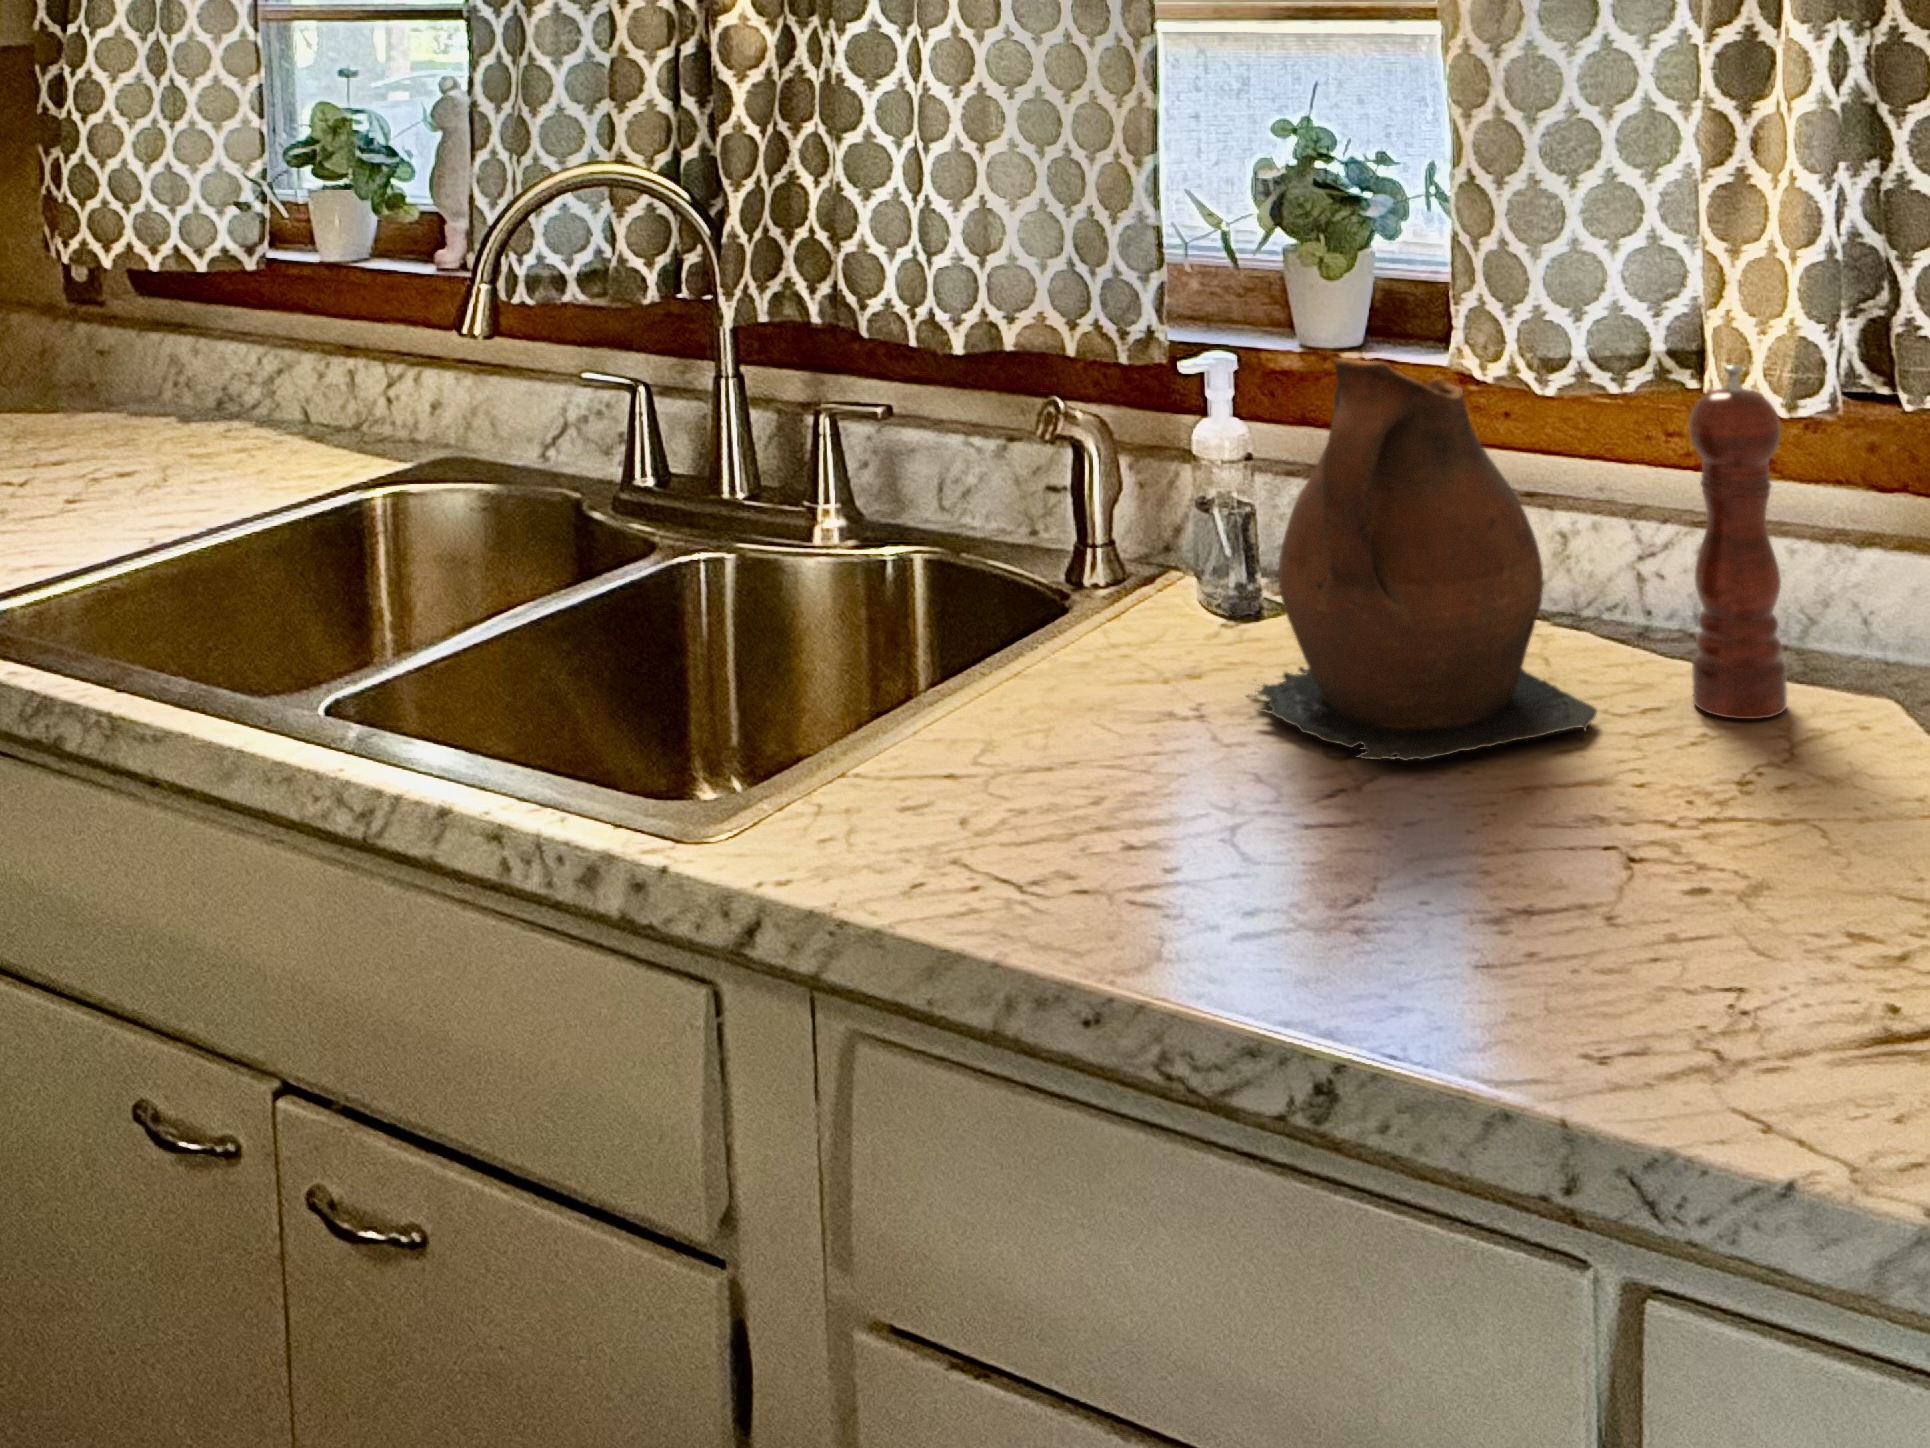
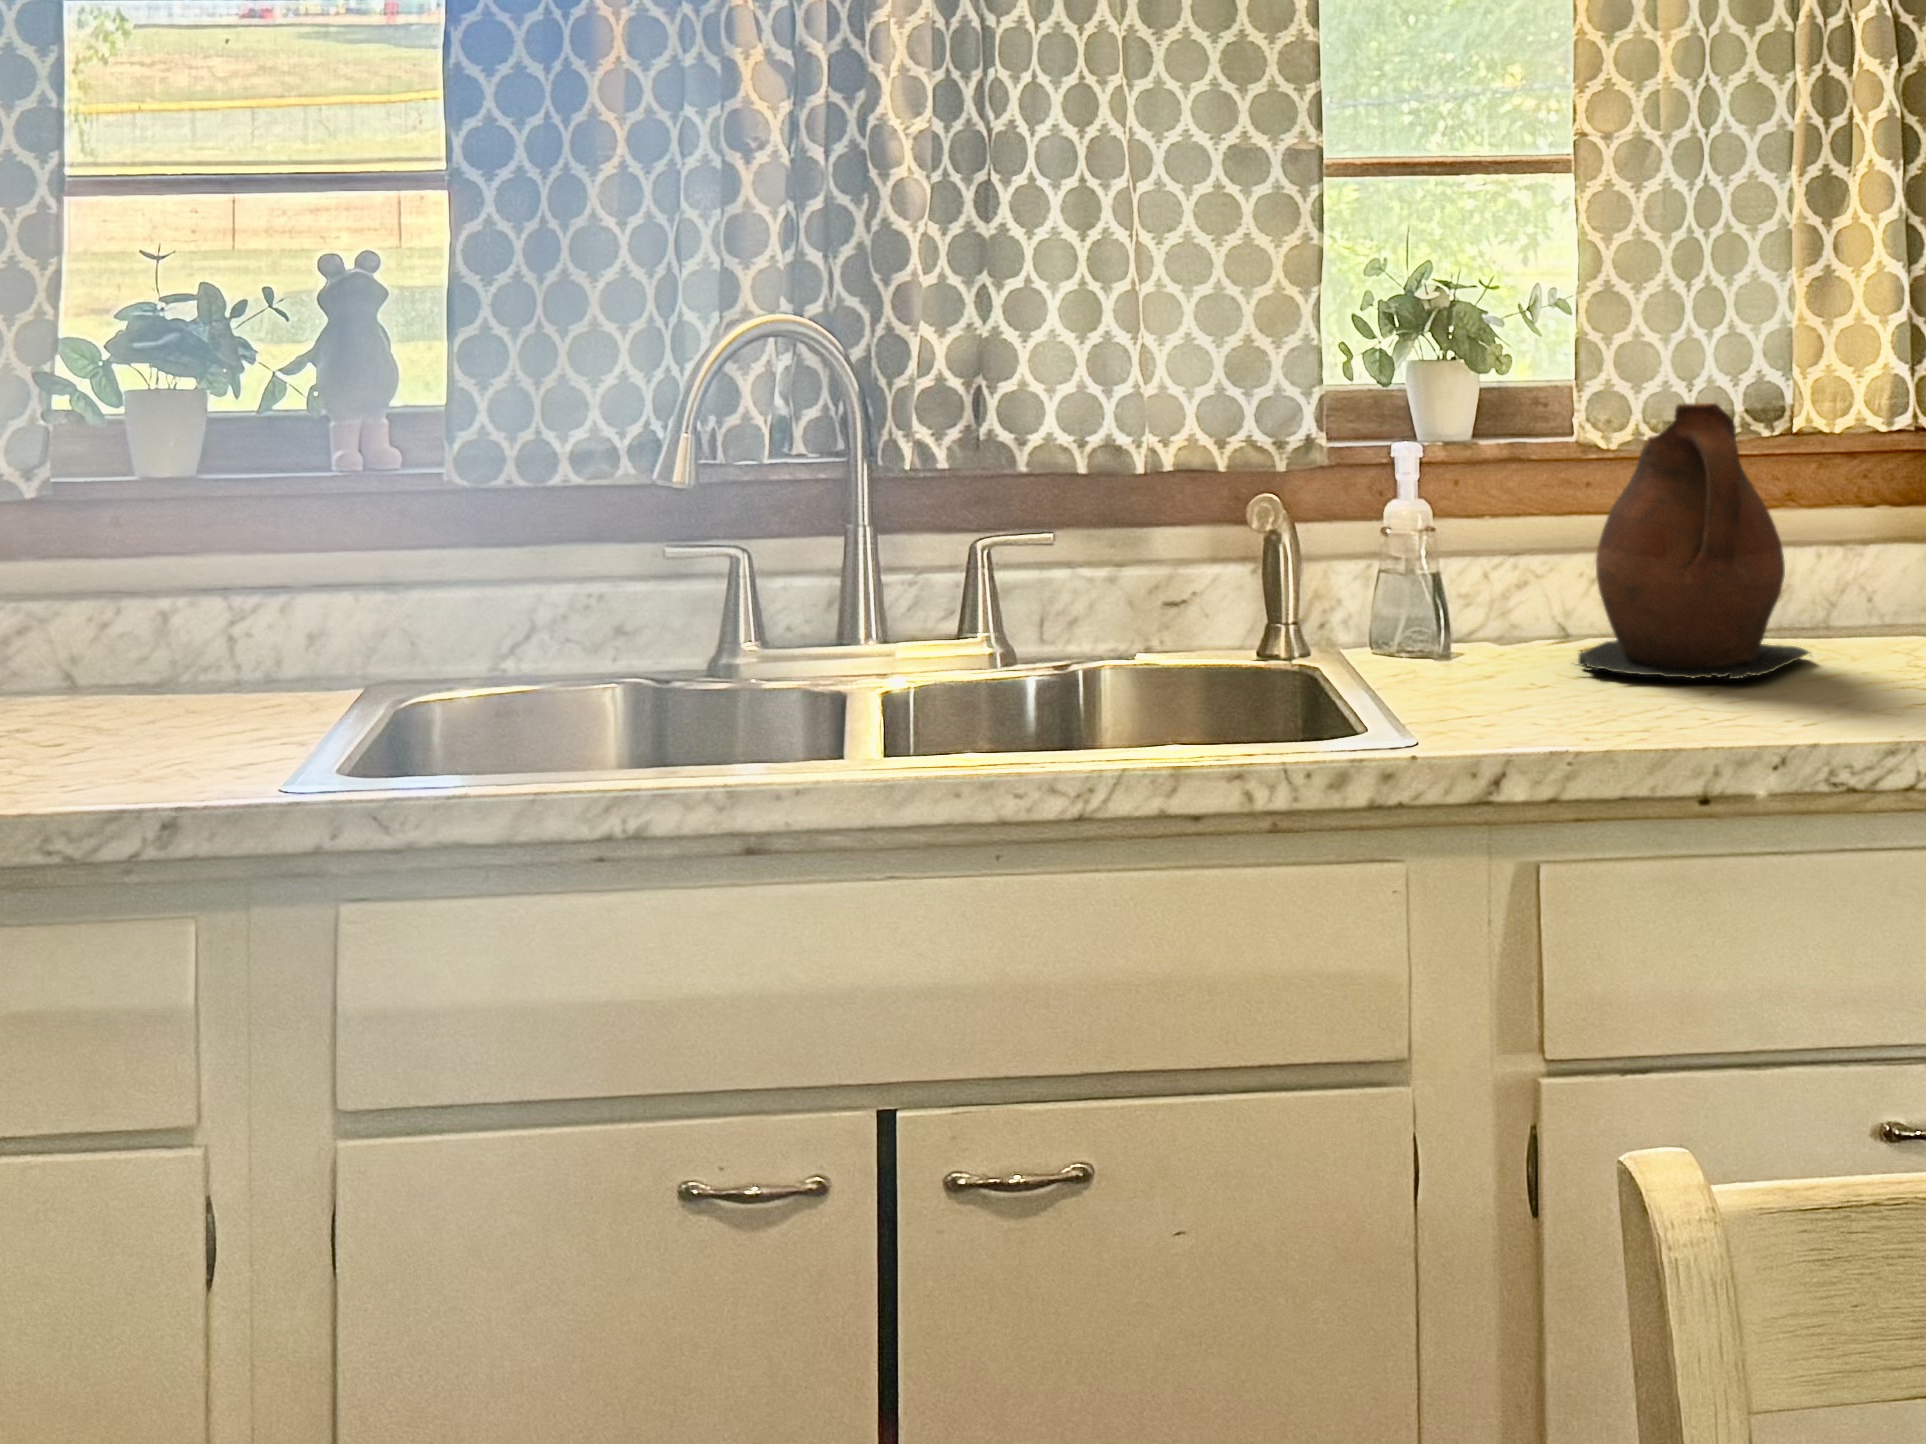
pepper mill: present [1689,364,1787,719] -> none [1820,401,1884,645]

